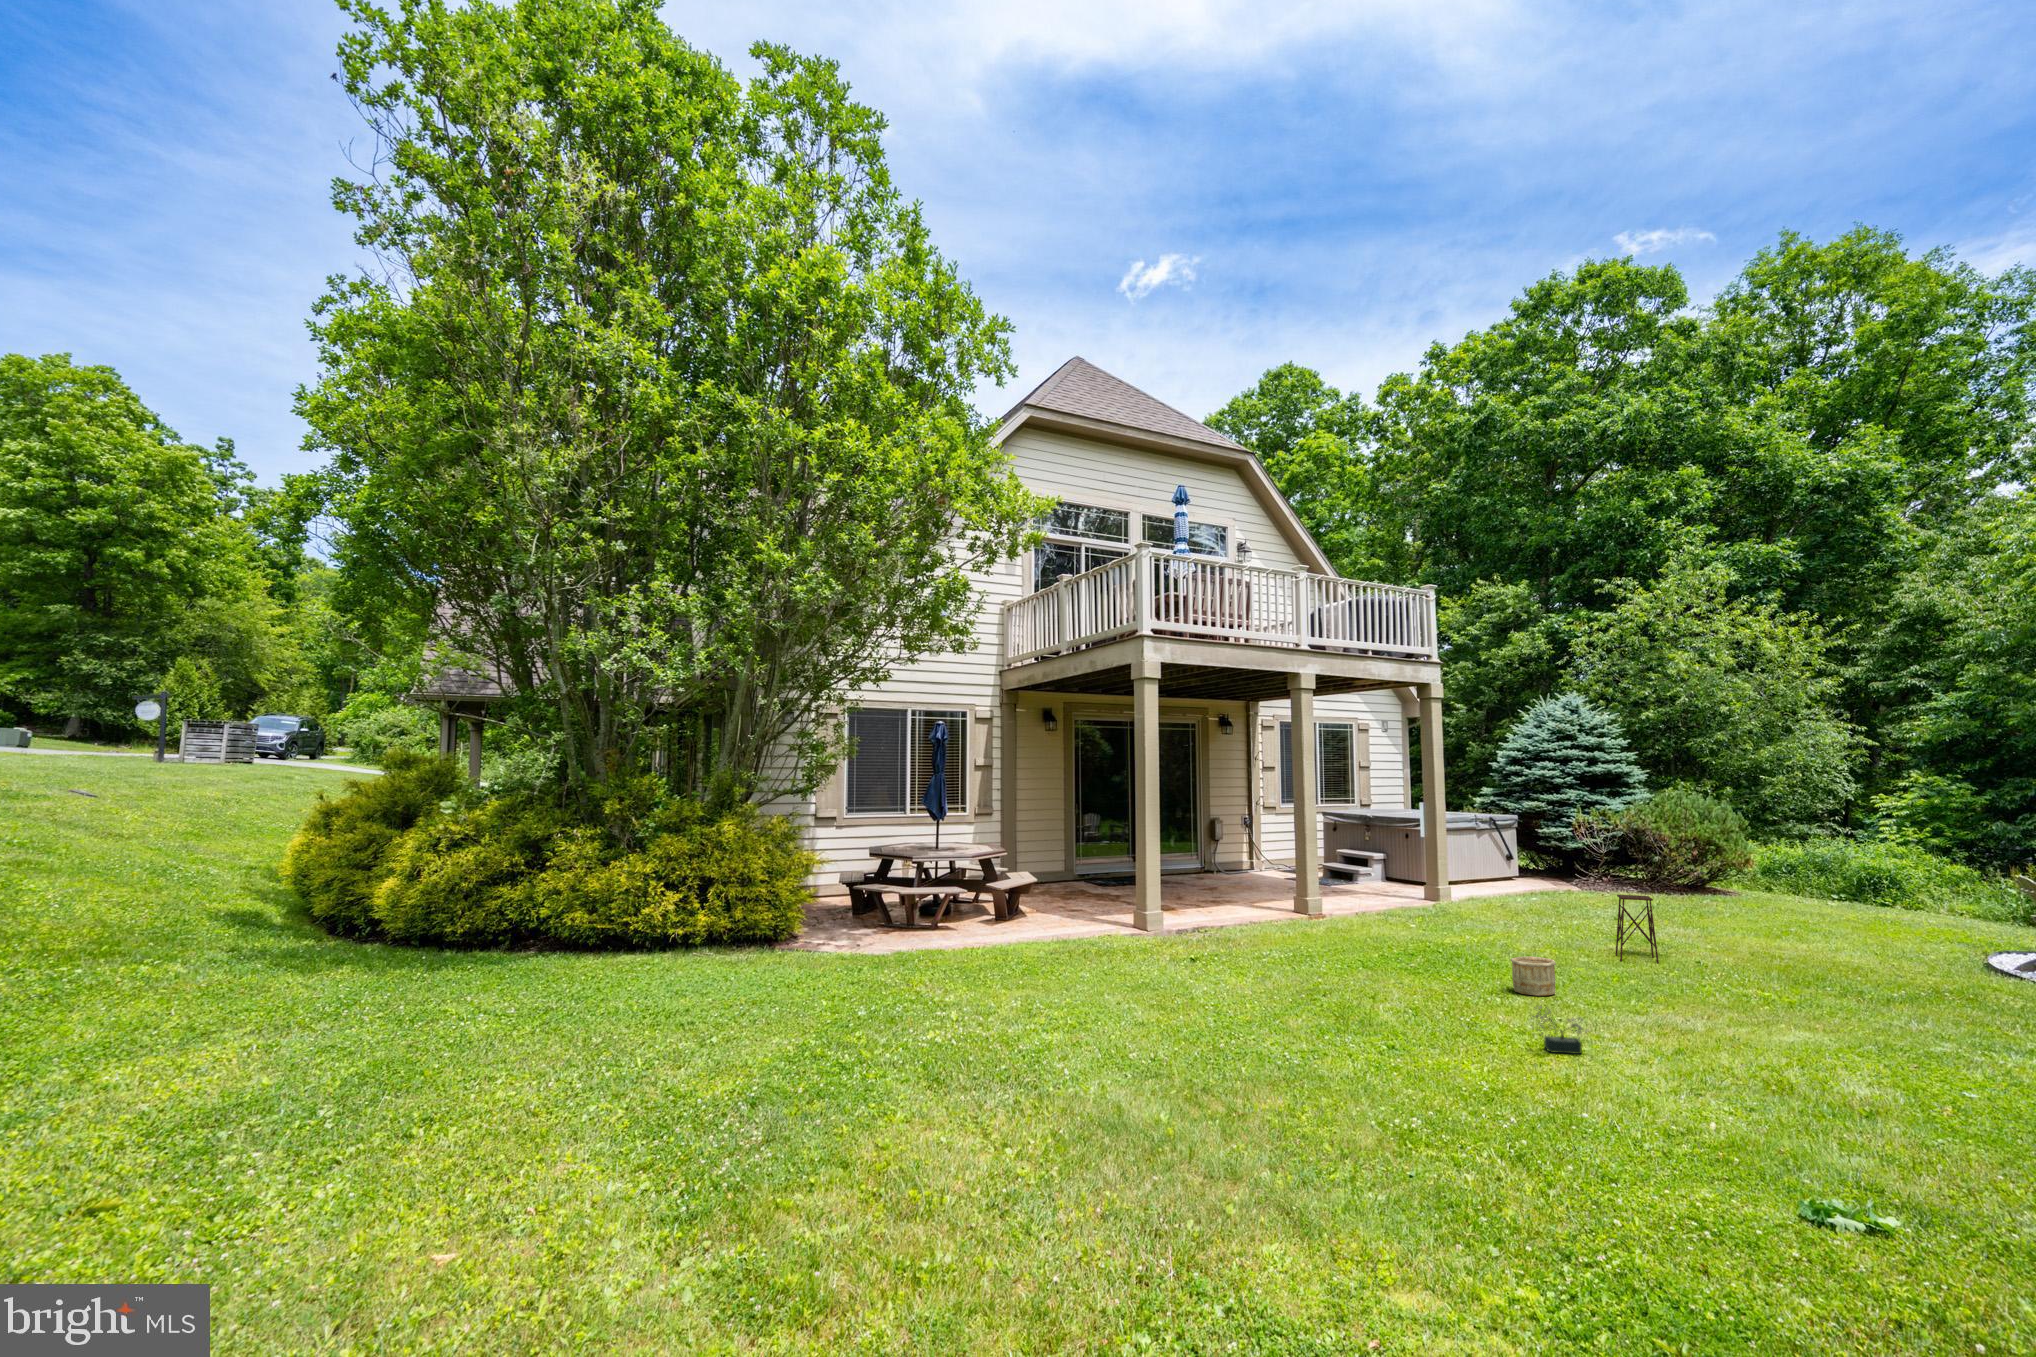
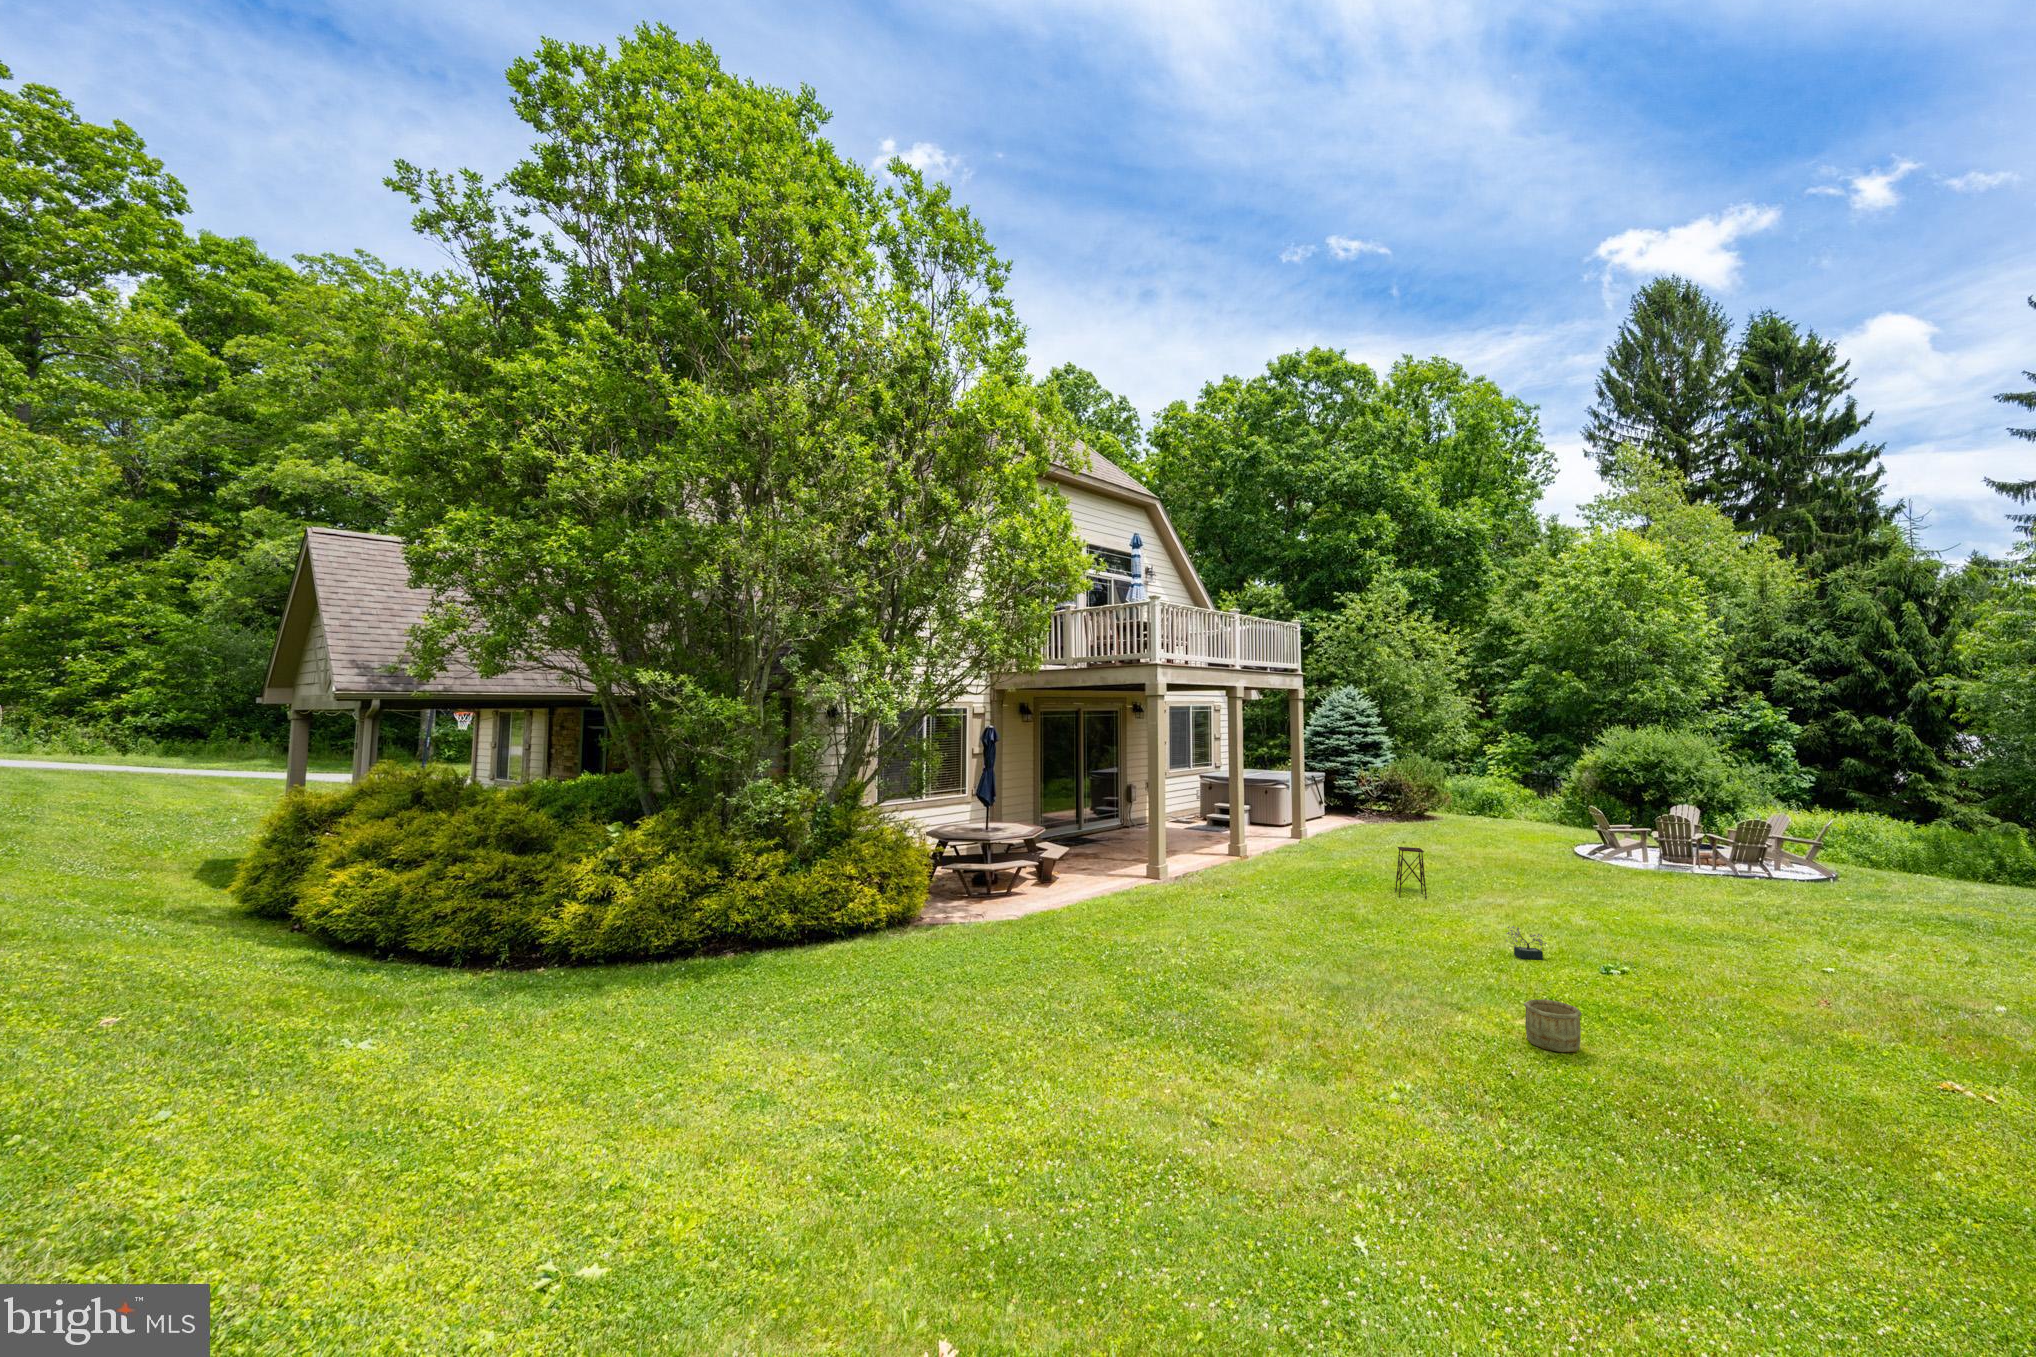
wooden bucket: present [1511,956,1556,995] -> present [1524,999,1582,1052]
decorative plant: present [1532,1006,1587,1054] -> present [1506,926,1547,960]

